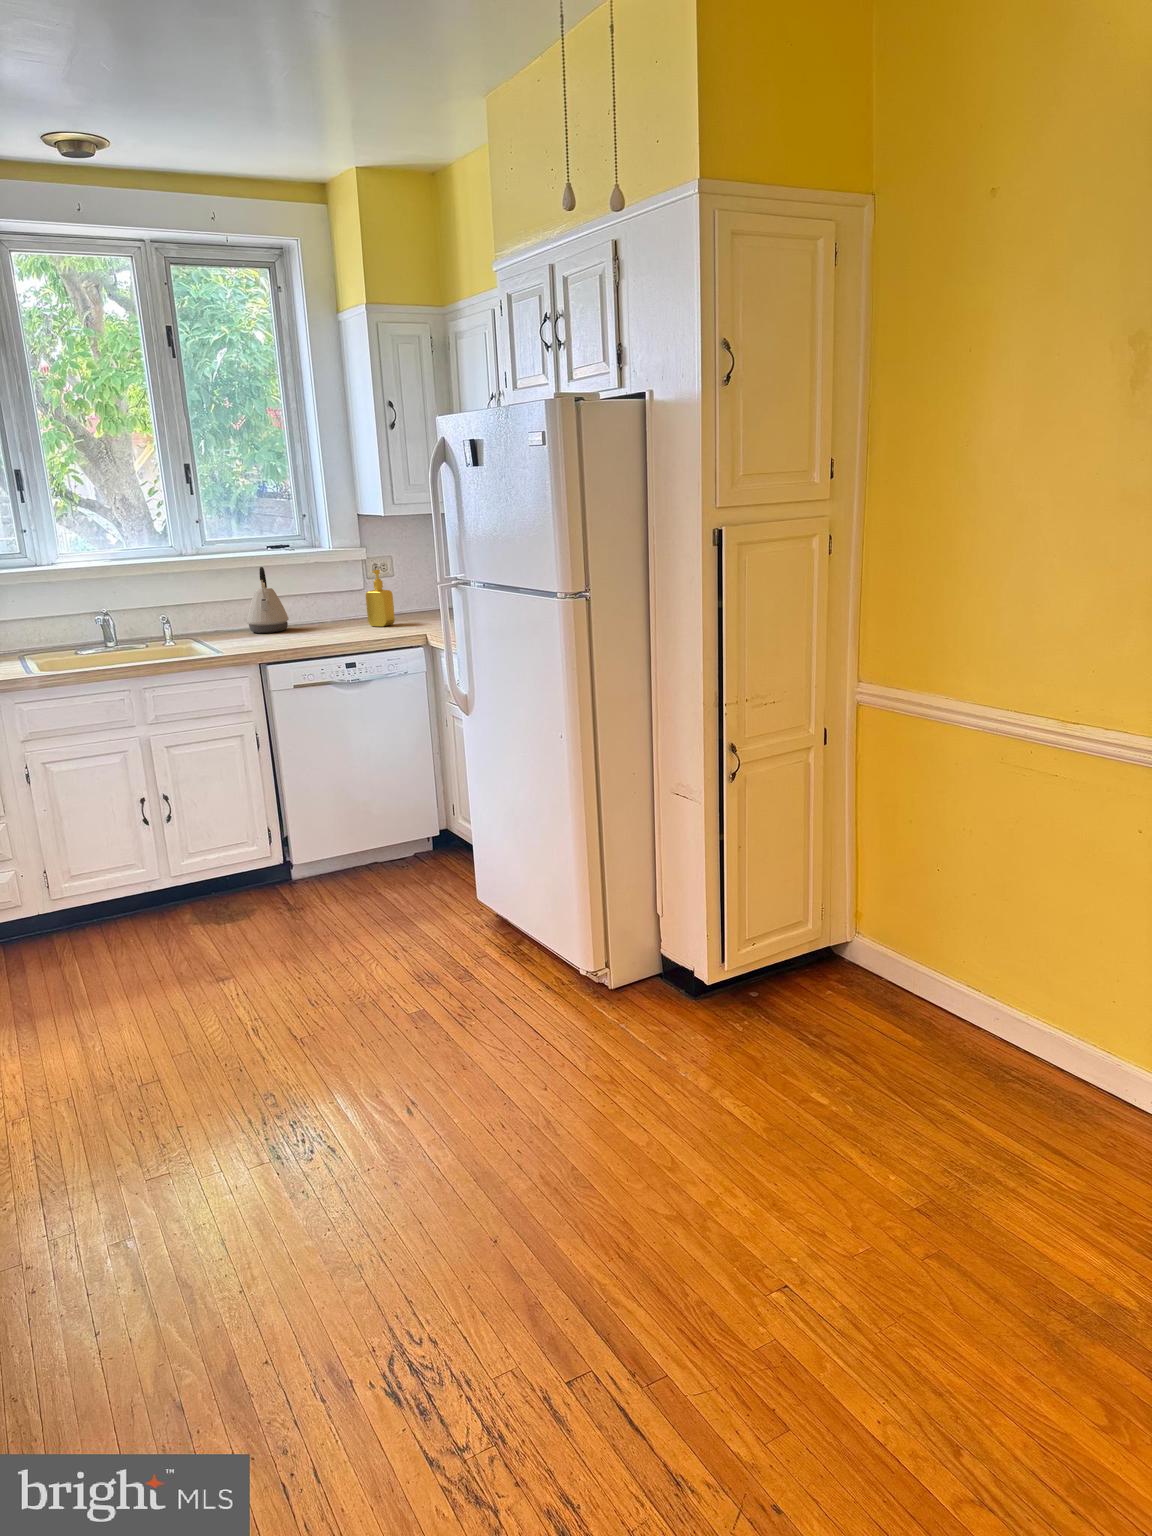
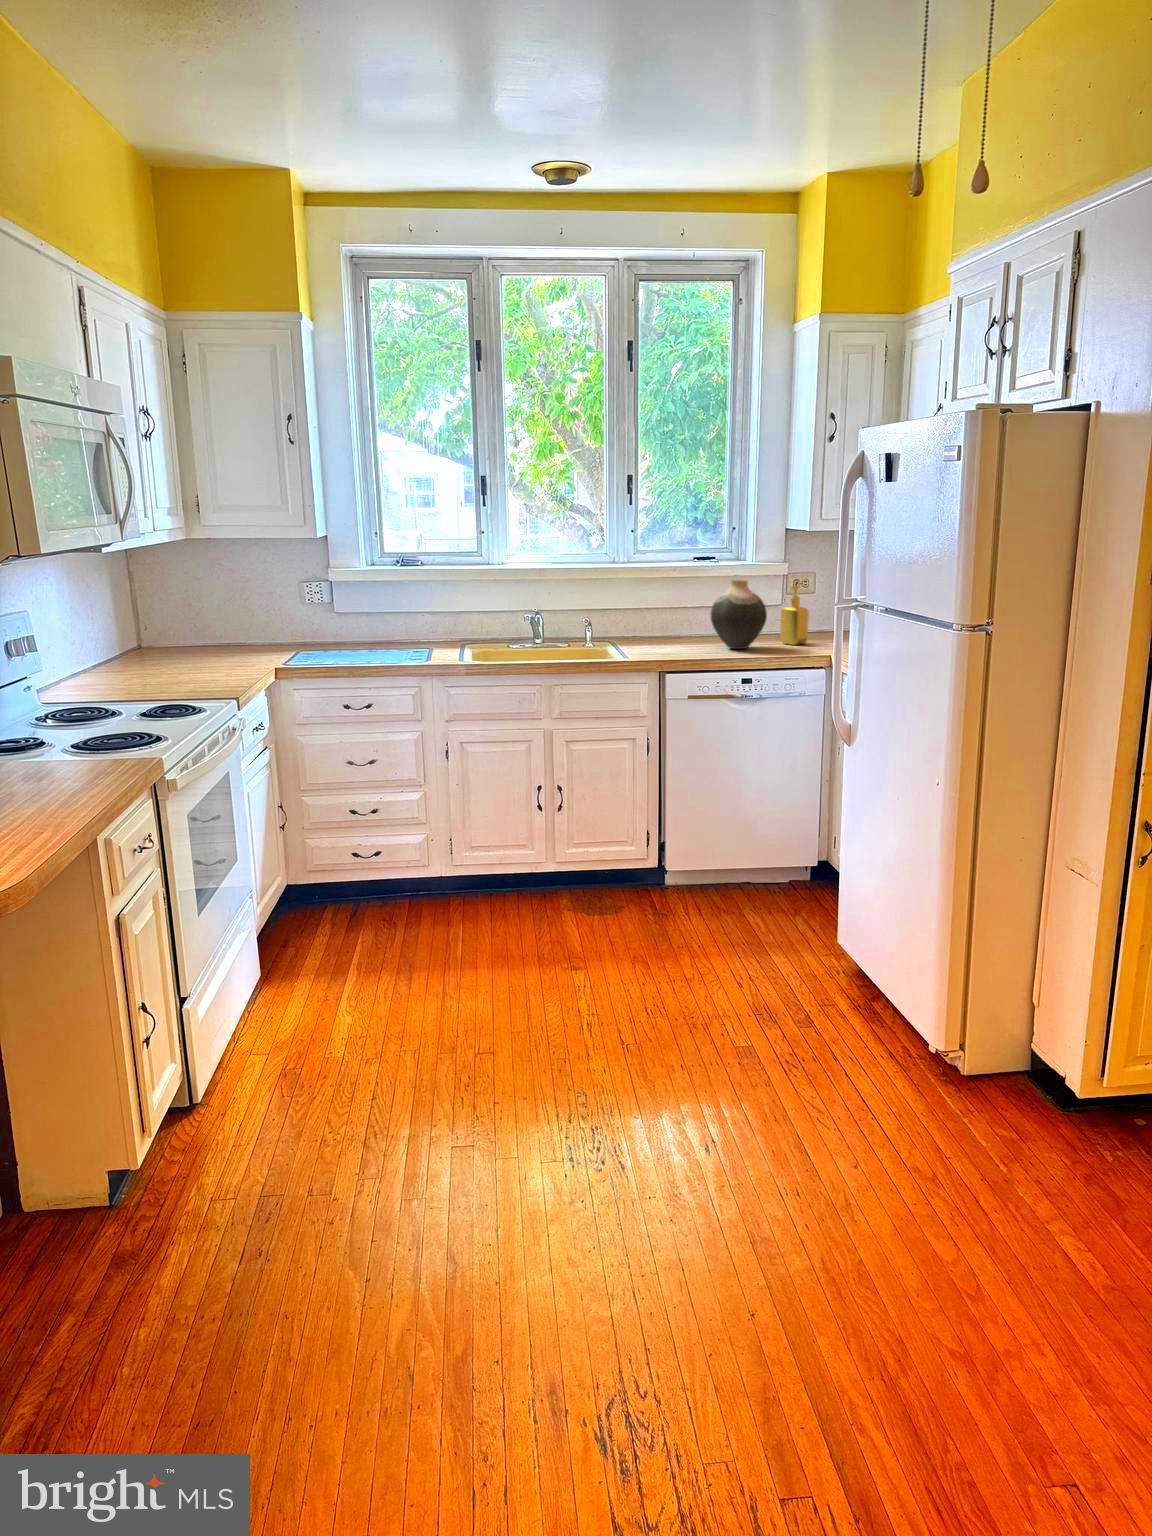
kettle: present [247,567,289,633] -> none [662,576,702,641]
vase: none [299,567,355,635] -> present [711,580,767,649]

